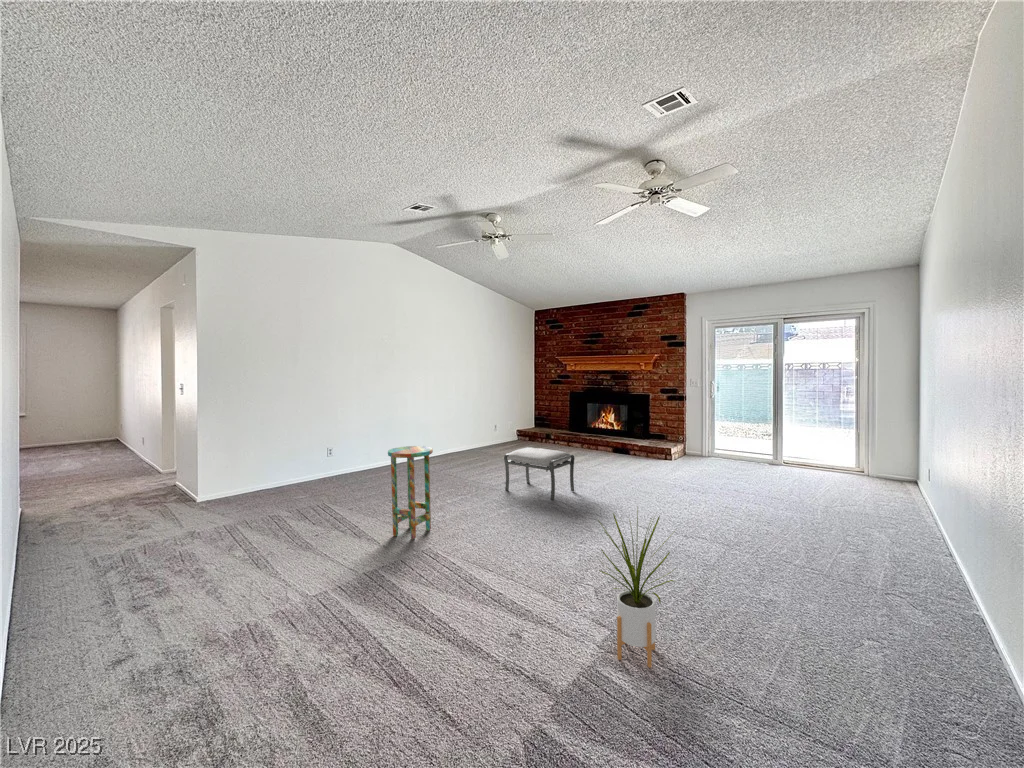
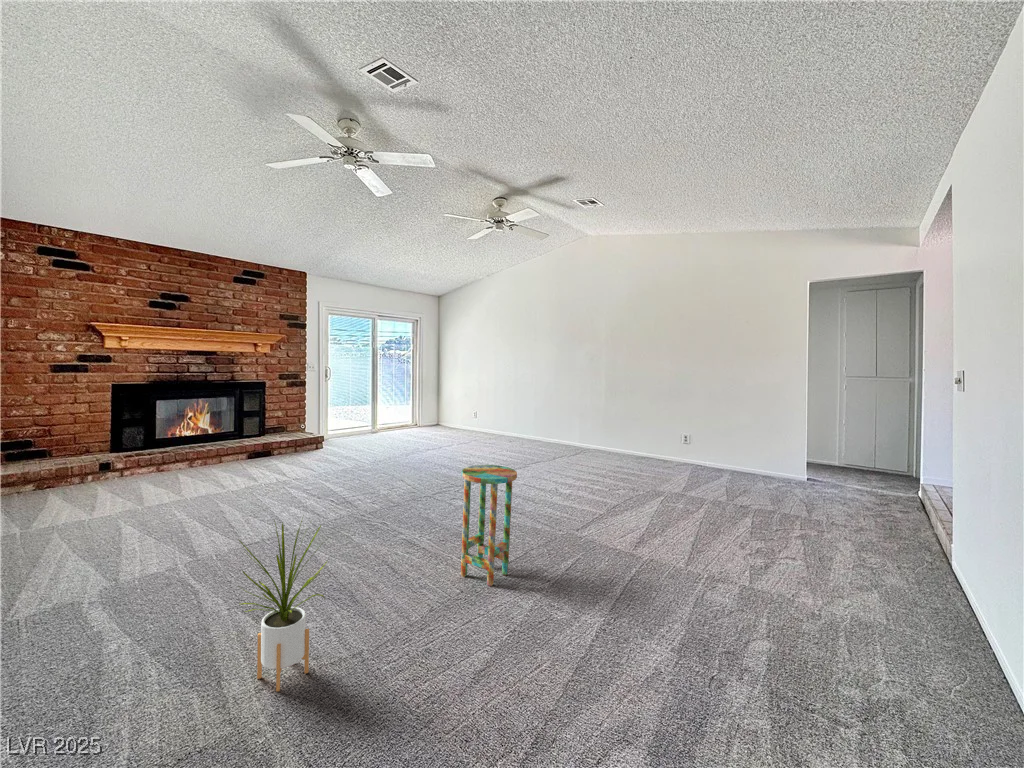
ottoman: present [504,447,575,500] -> none [330,454,418,520]
house plant: present [600,511,674,668] -> present [239,518,327,691]

